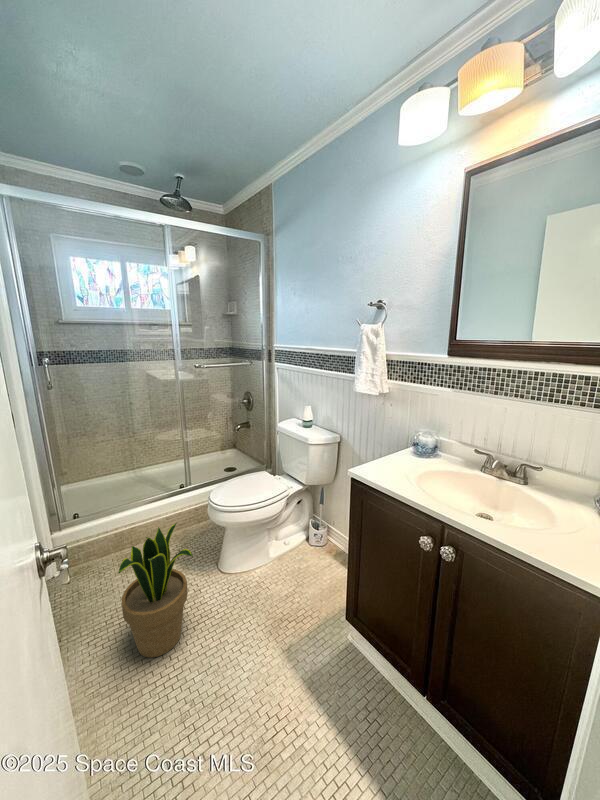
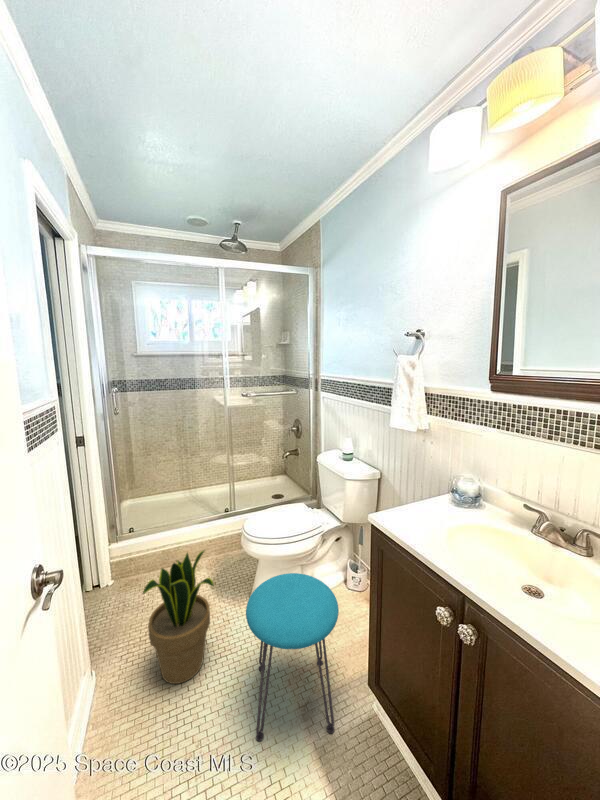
stool: none [231,533,319,688] -> present [246,573,339,741]

